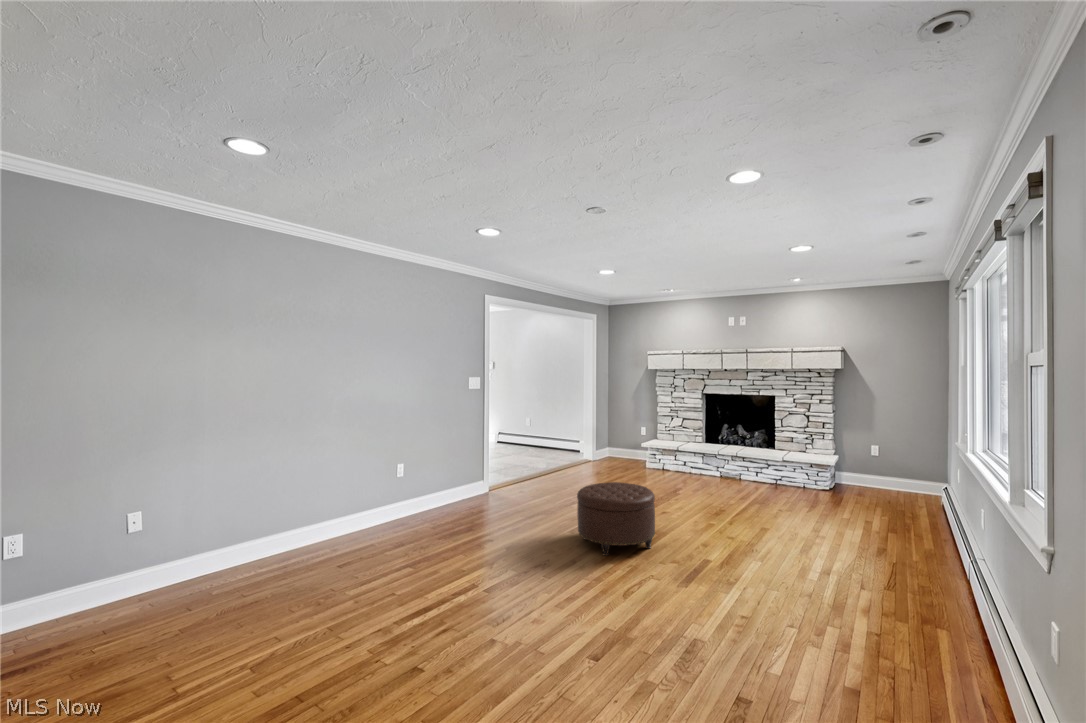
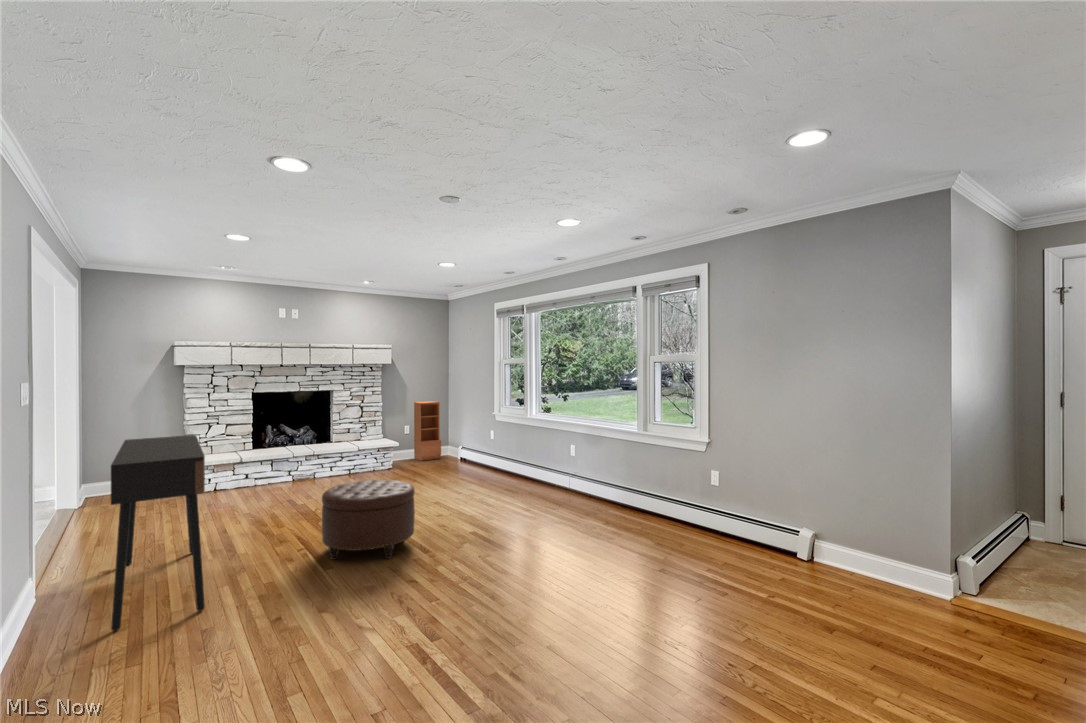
bookcase: none [880,417,914,495] -> present [414,401,441,461]
console table: none [456,422,560,533] -> present [111,435,205,631]

